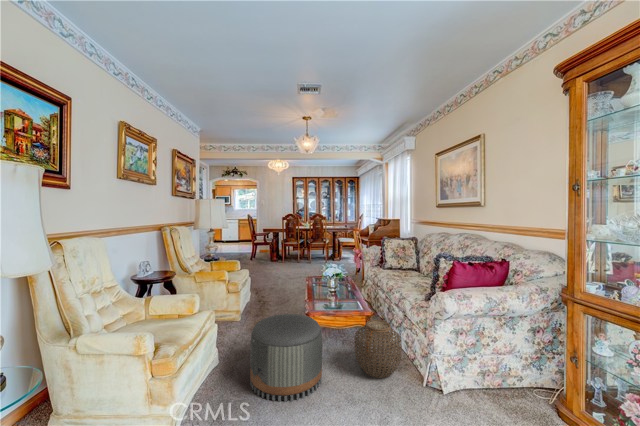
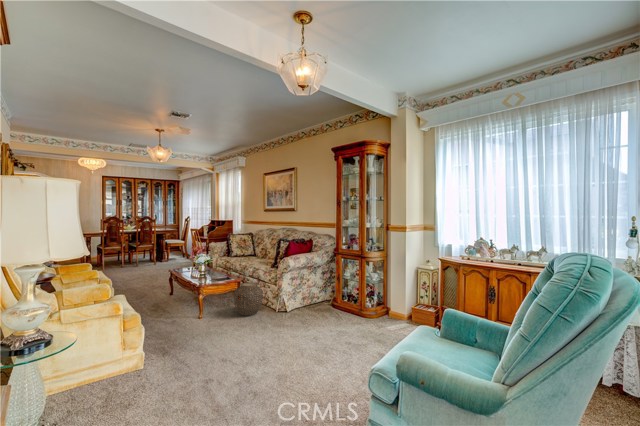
pouf: present [250,314,322,402] -> none [167,287,219,338]

